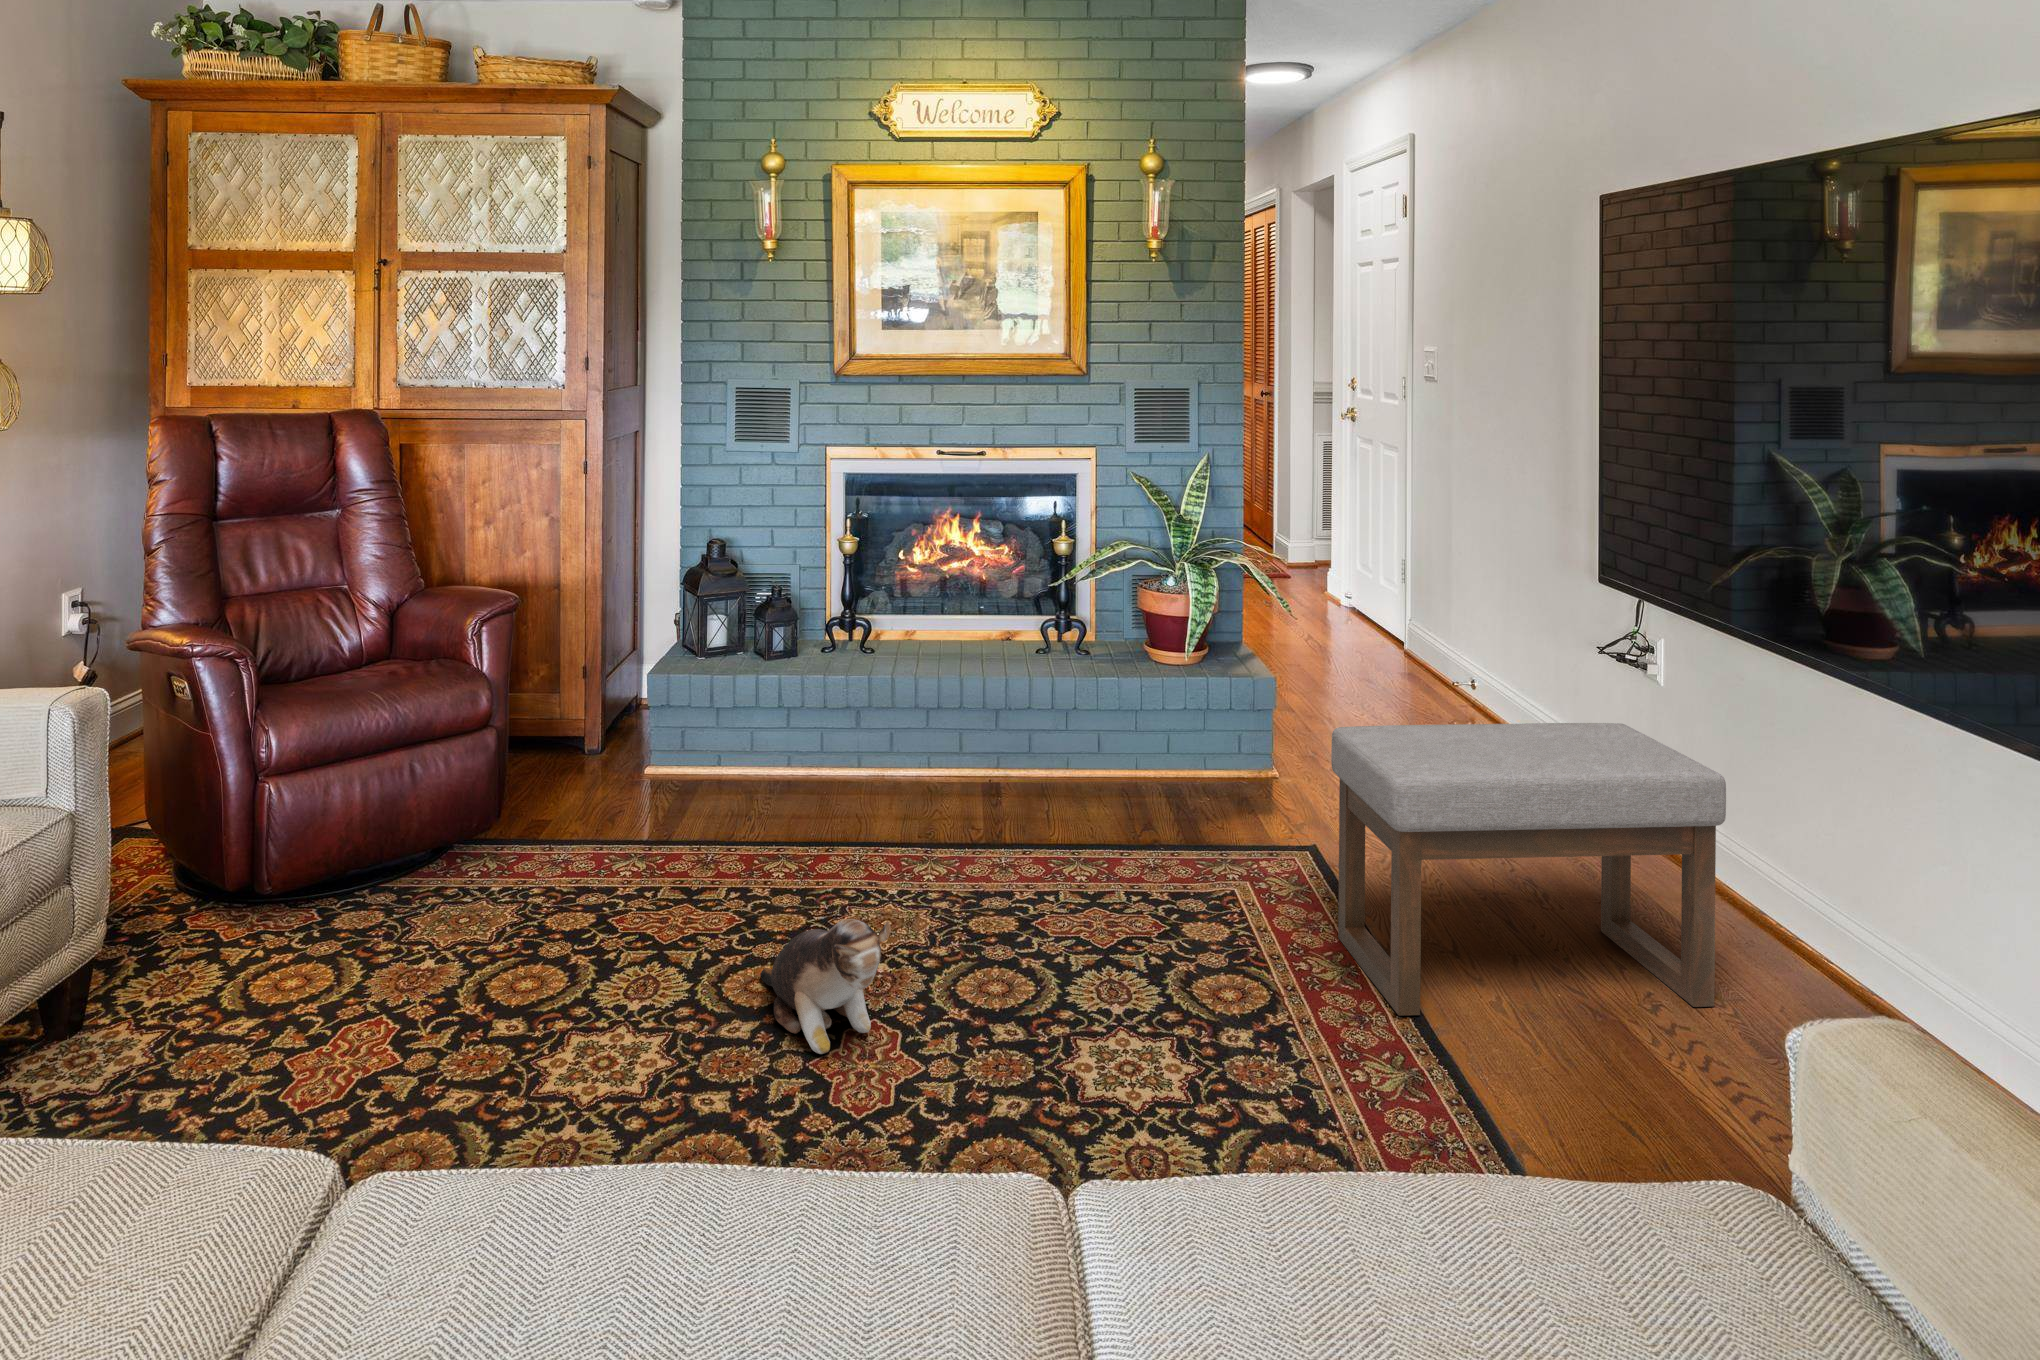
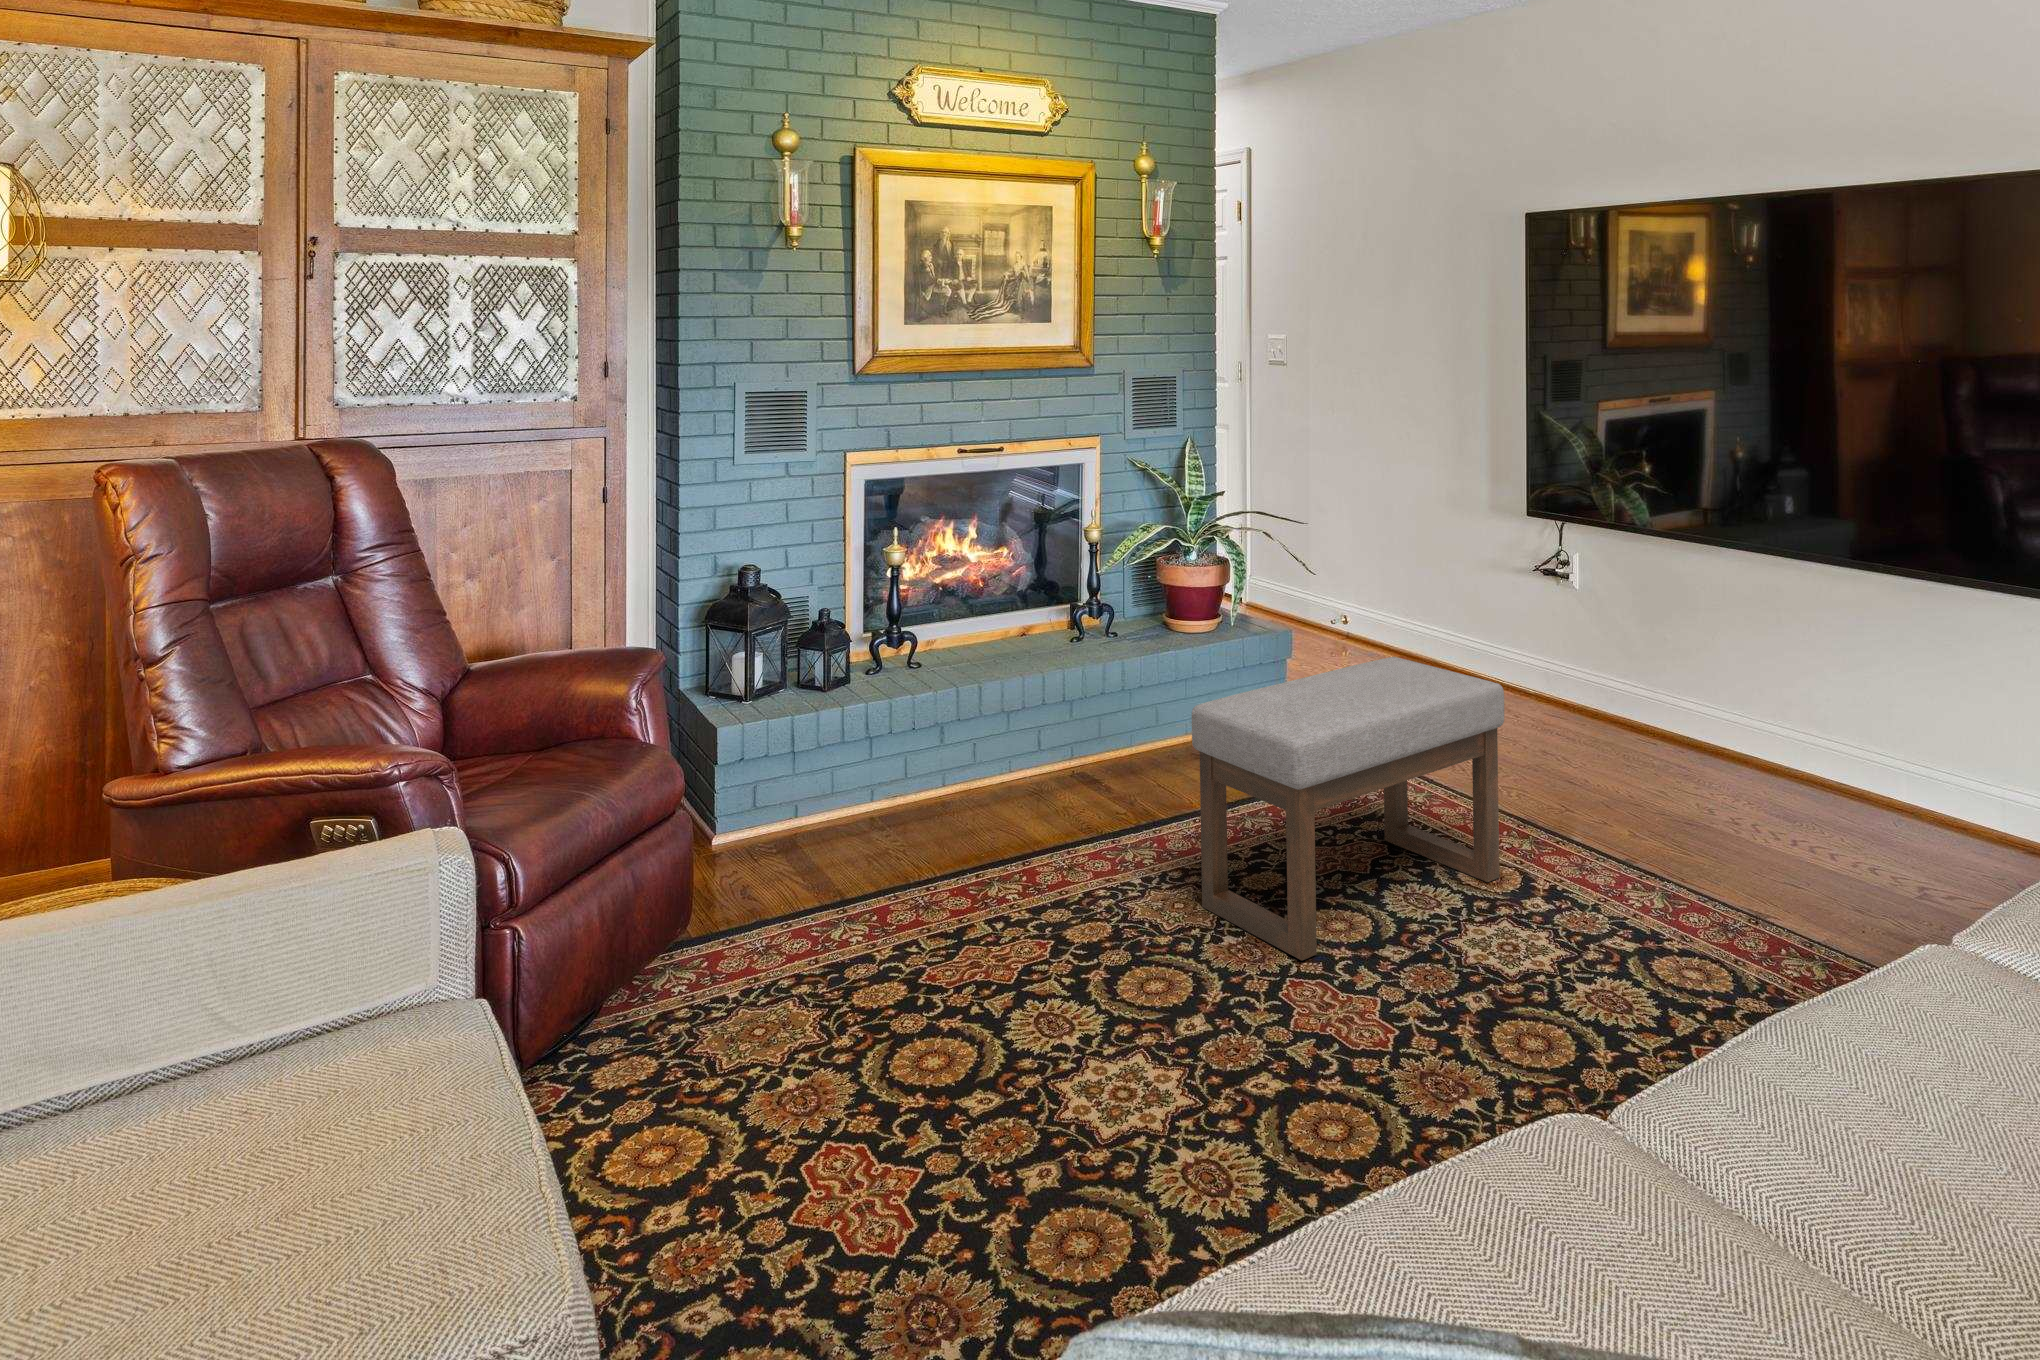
plush toy: present [760,918,891,1054] -> none [651,1021,884,1206]

